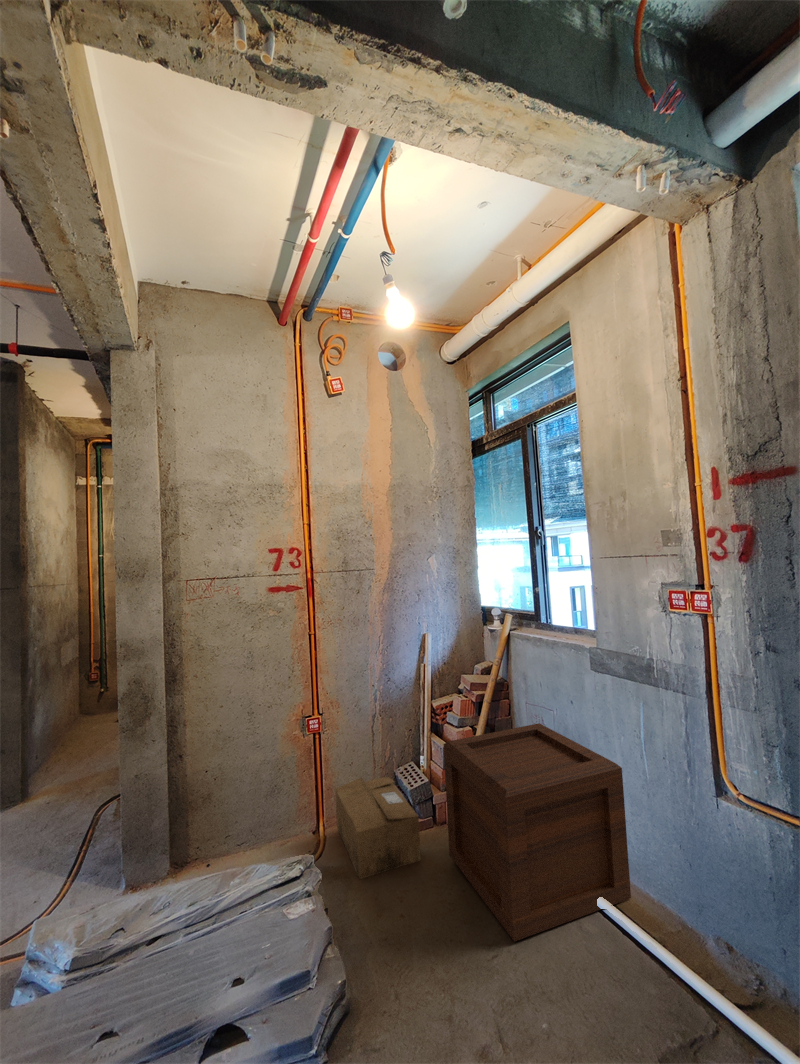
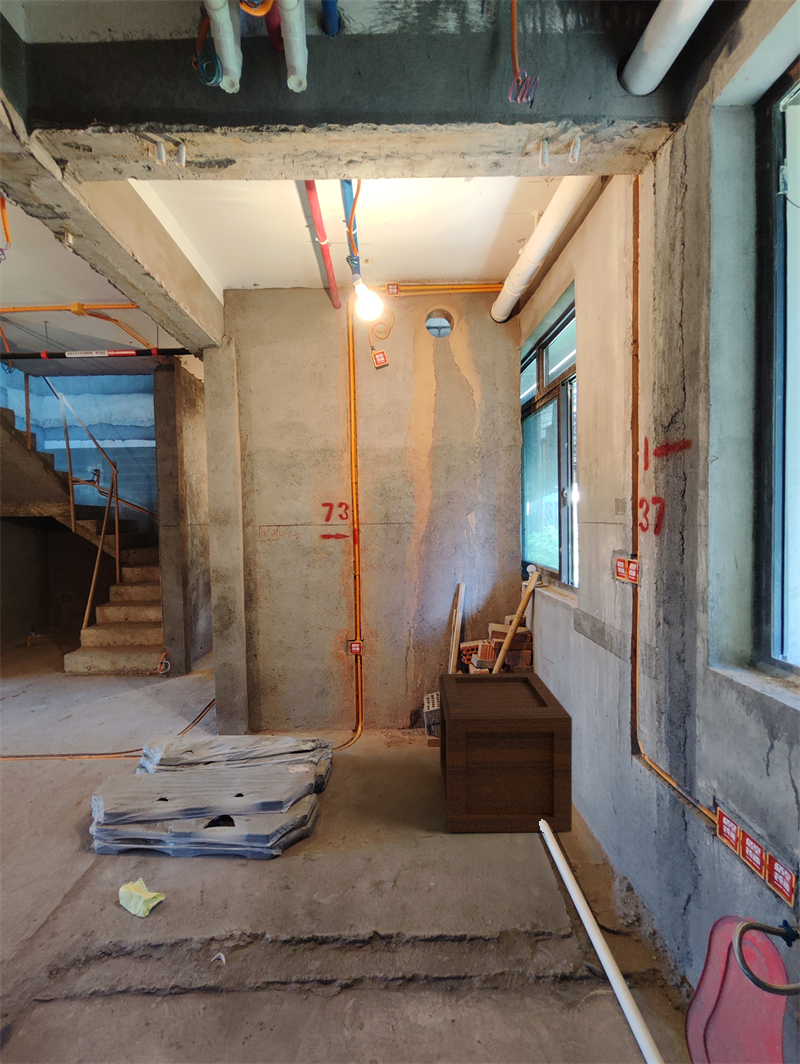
cardboard box: present [335,777,421,879] -> none [366,695,419,767]

